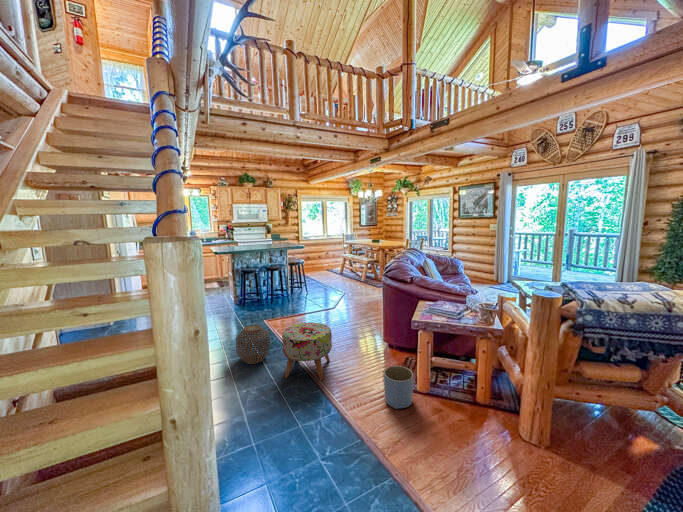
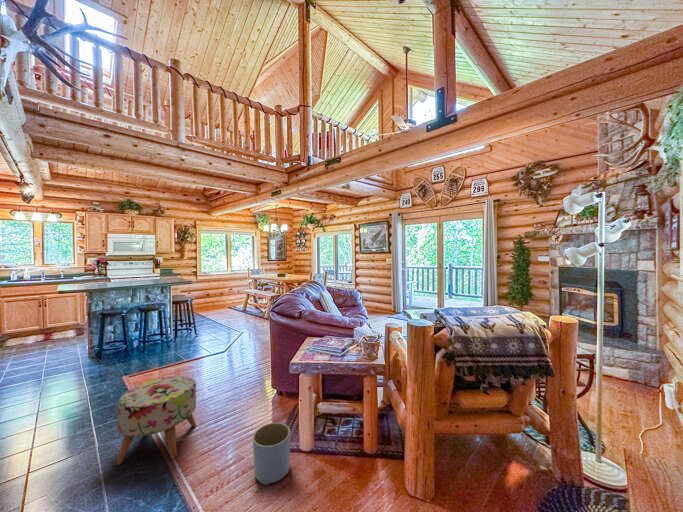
woven basket: present [236,325,270,364] -> none [43,389,108,450]

